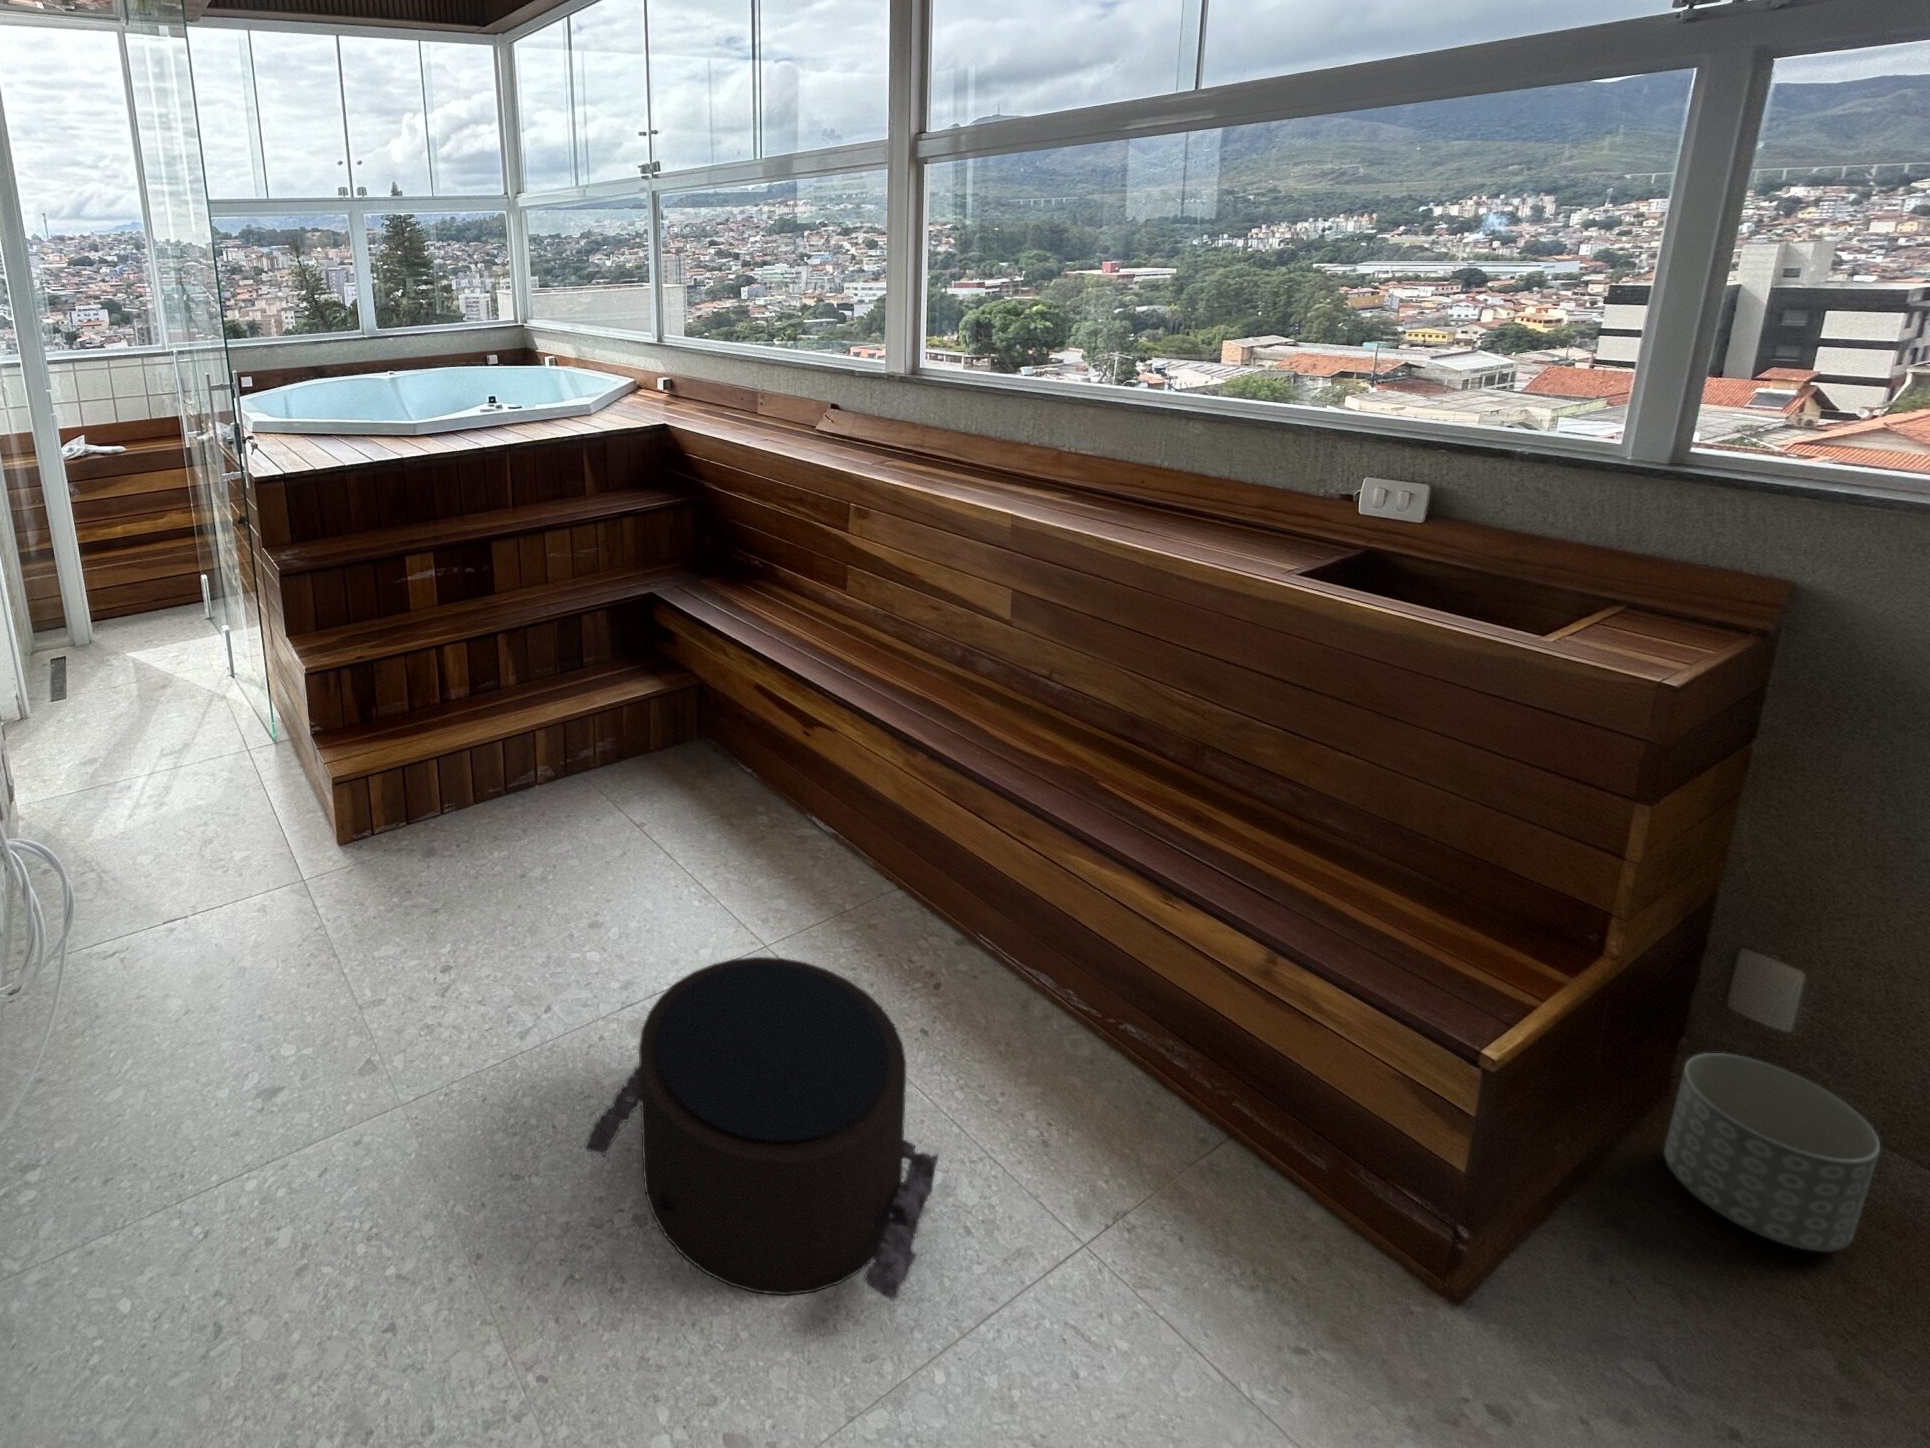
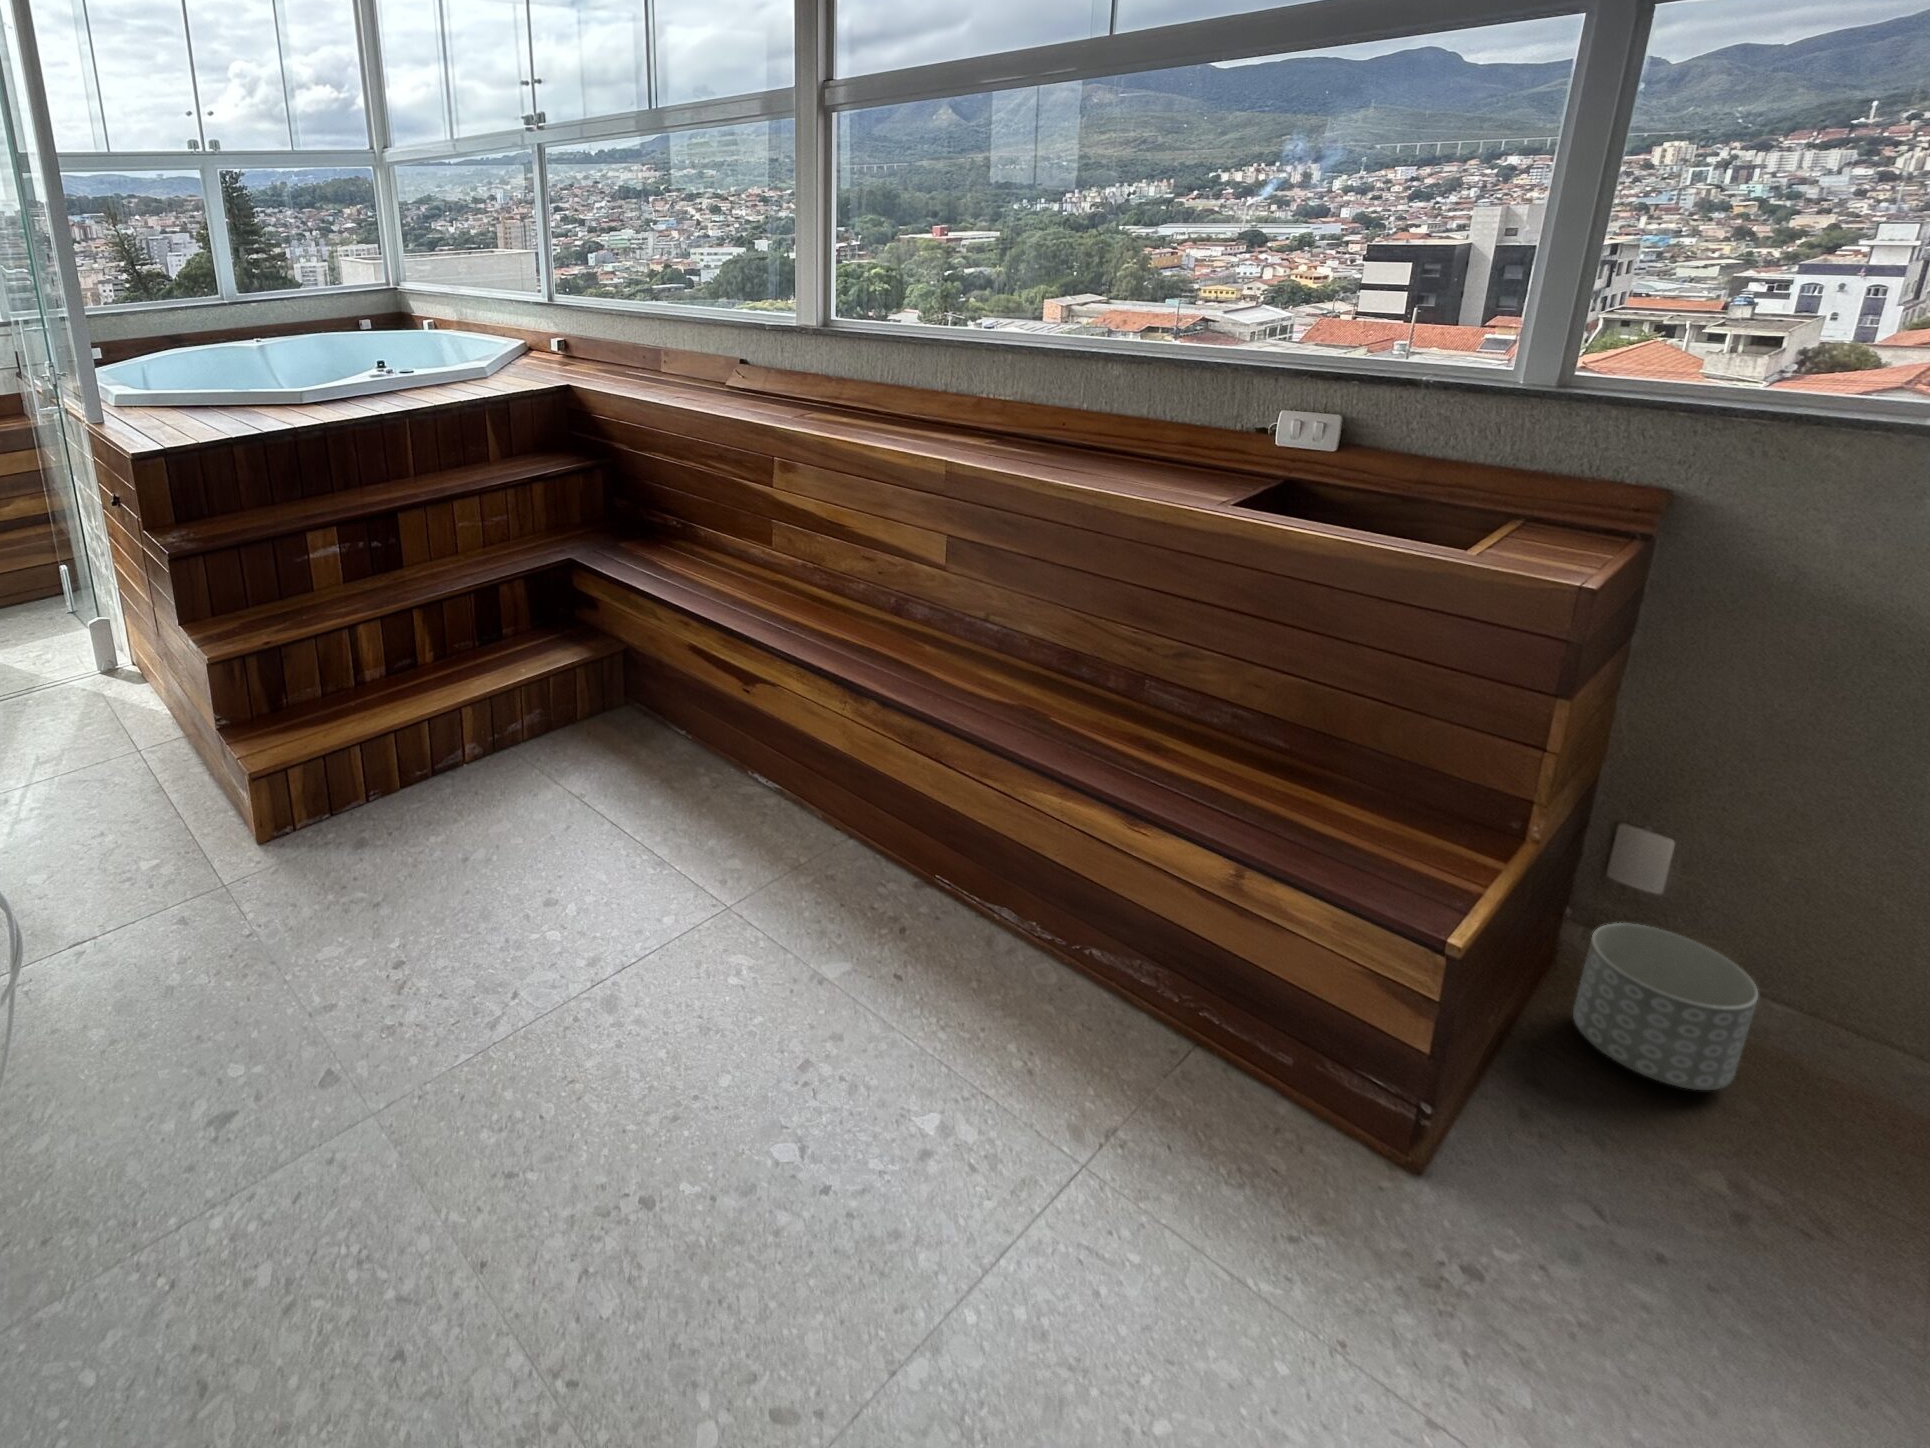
pouf: present [584,957,938,1300] -> none [581,922,940,1263]

